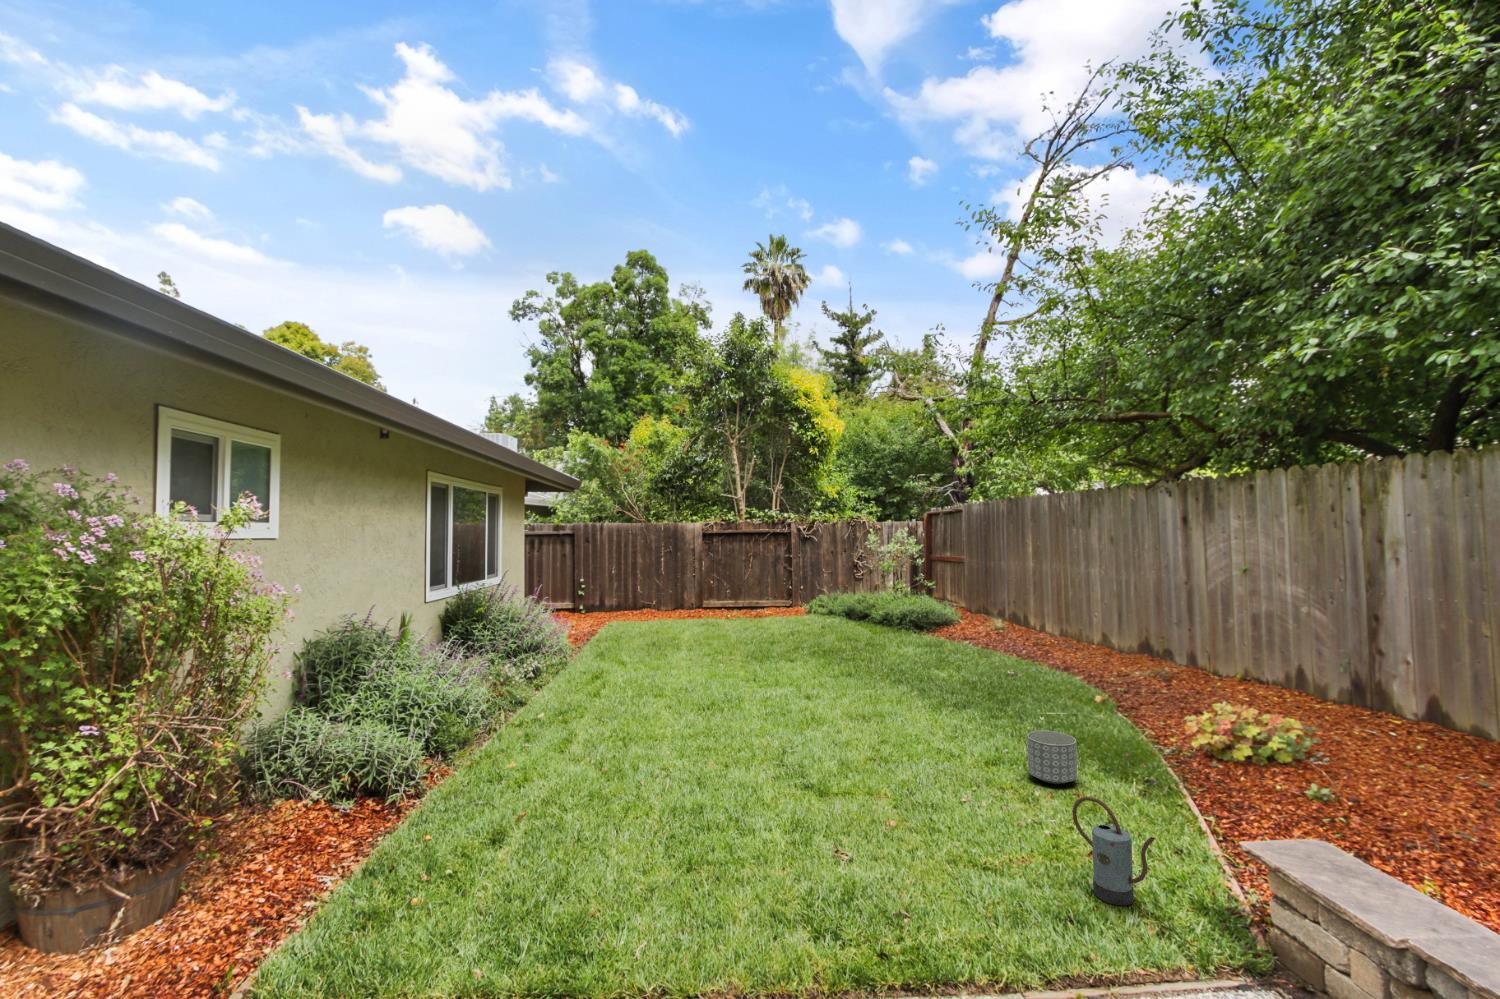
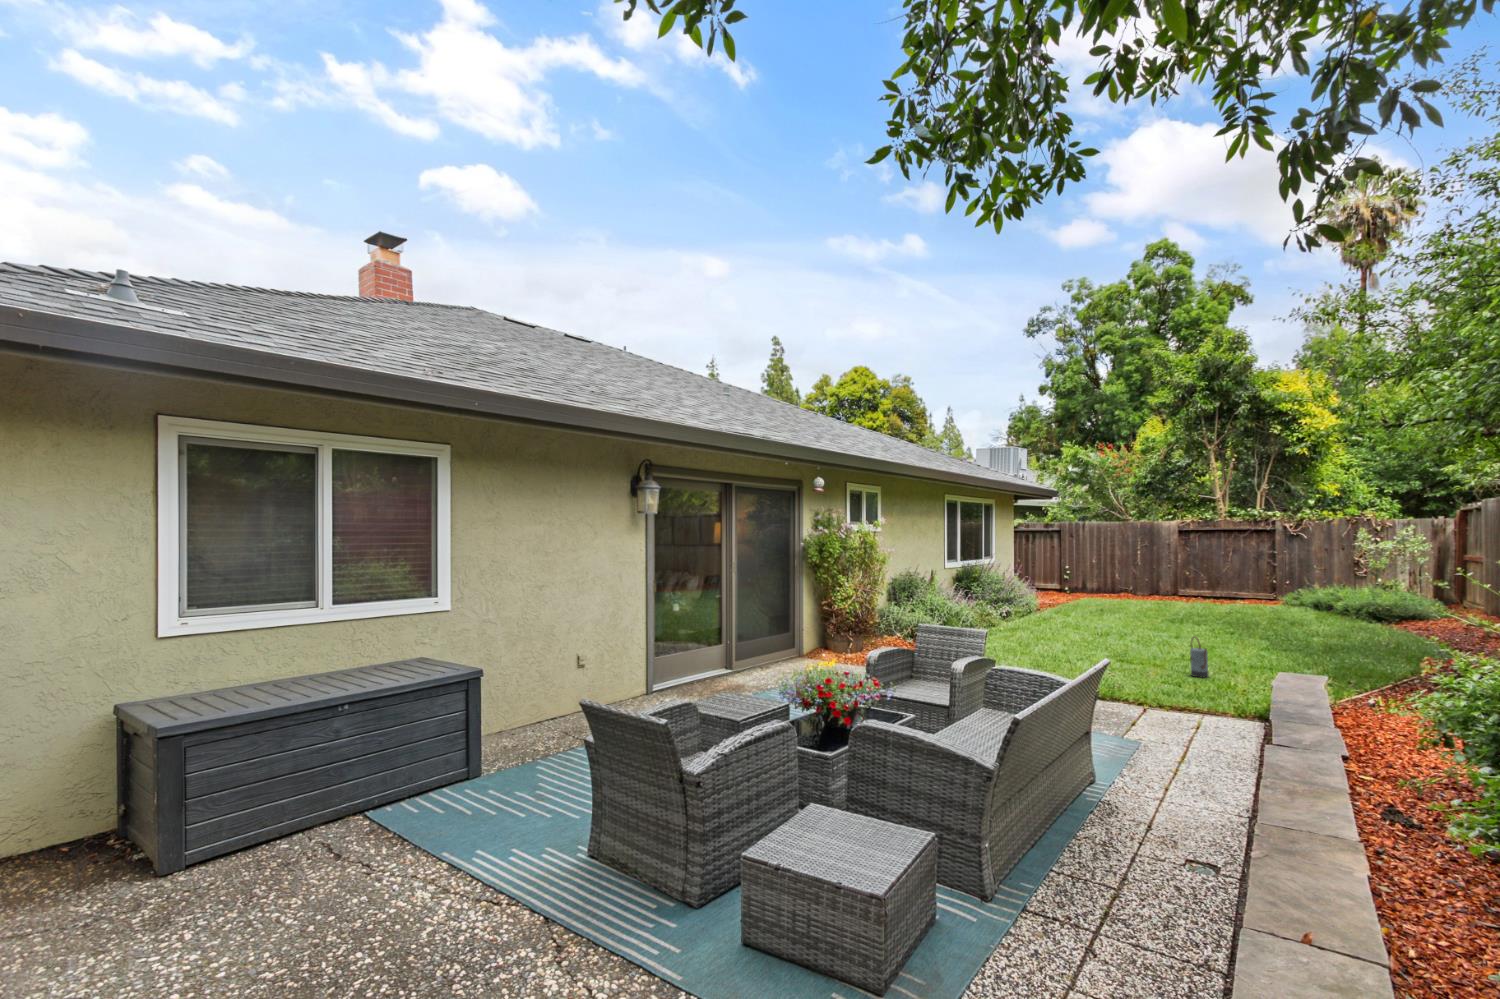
planter: present [1027,730,1077,784] -> none [1242,637,1273,664]

